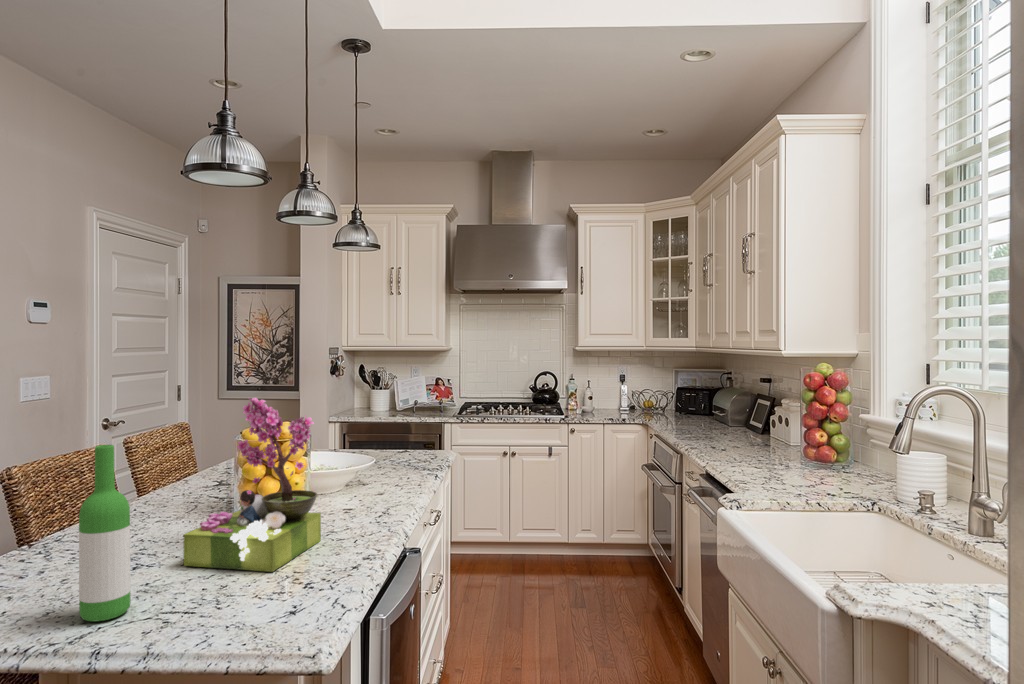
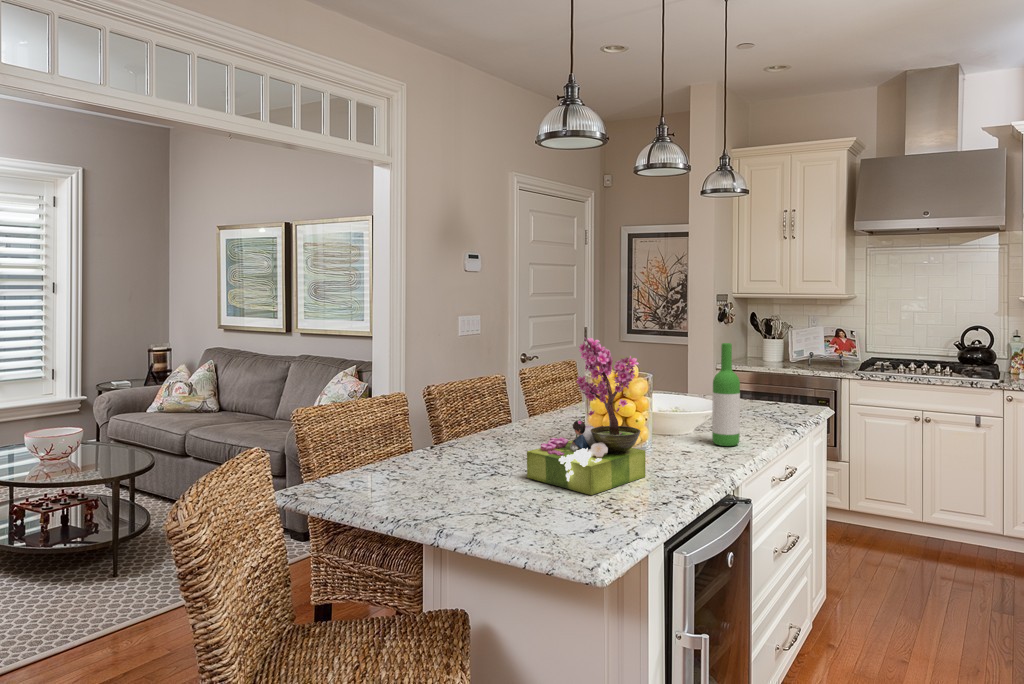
wine bottle: present [79,445,131,622] -> present [712,343,740,446]

